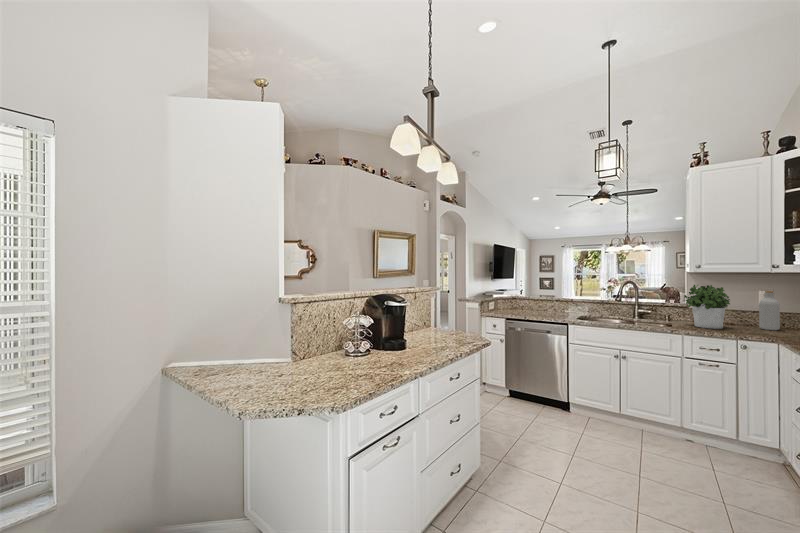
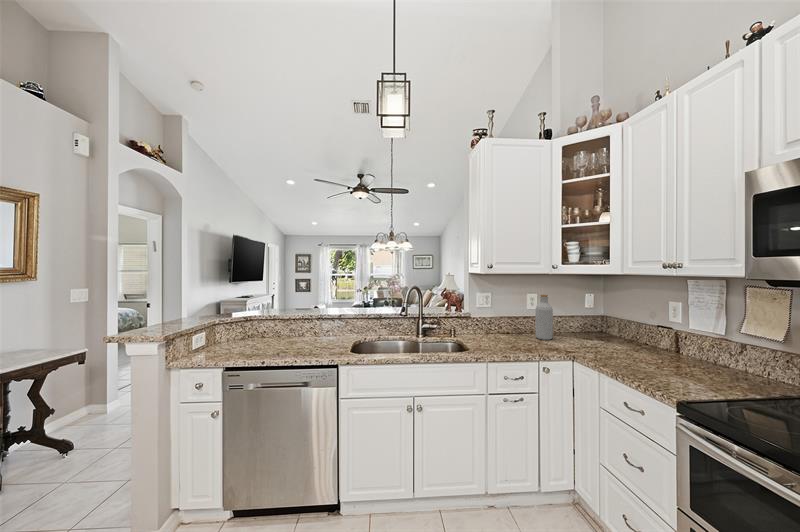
potted plant: present [684,285,730,329] -> none [472,290,520,347]

